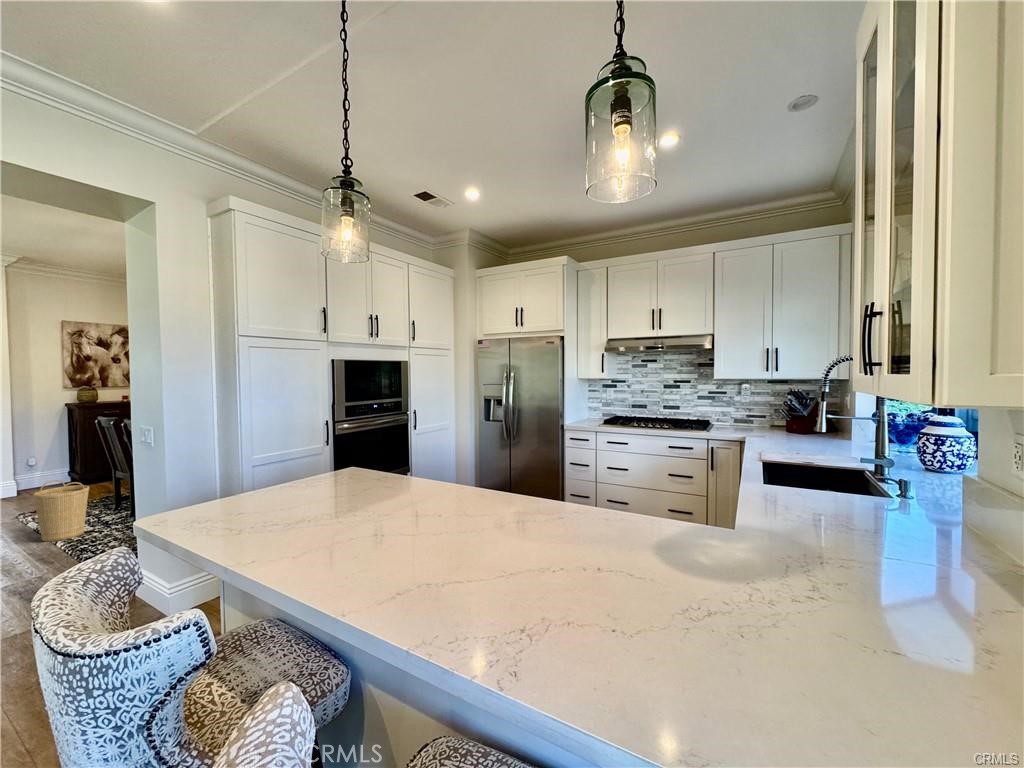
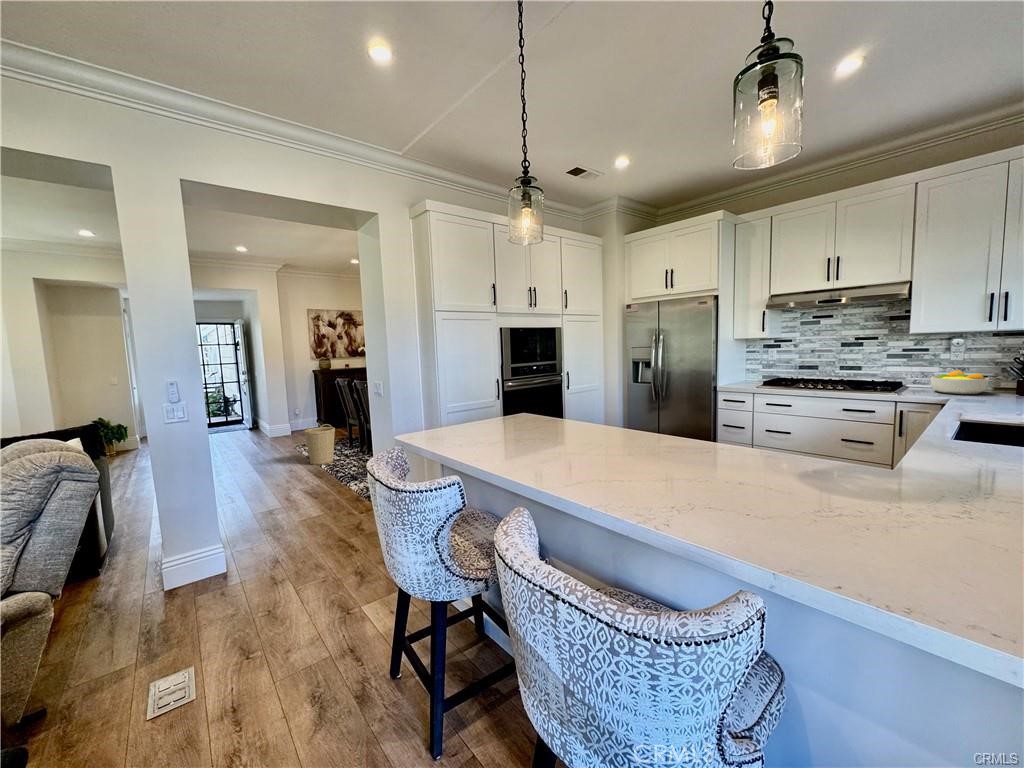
fruit bowl: none [729,412,768,433] -> present [931,370,989,394]

